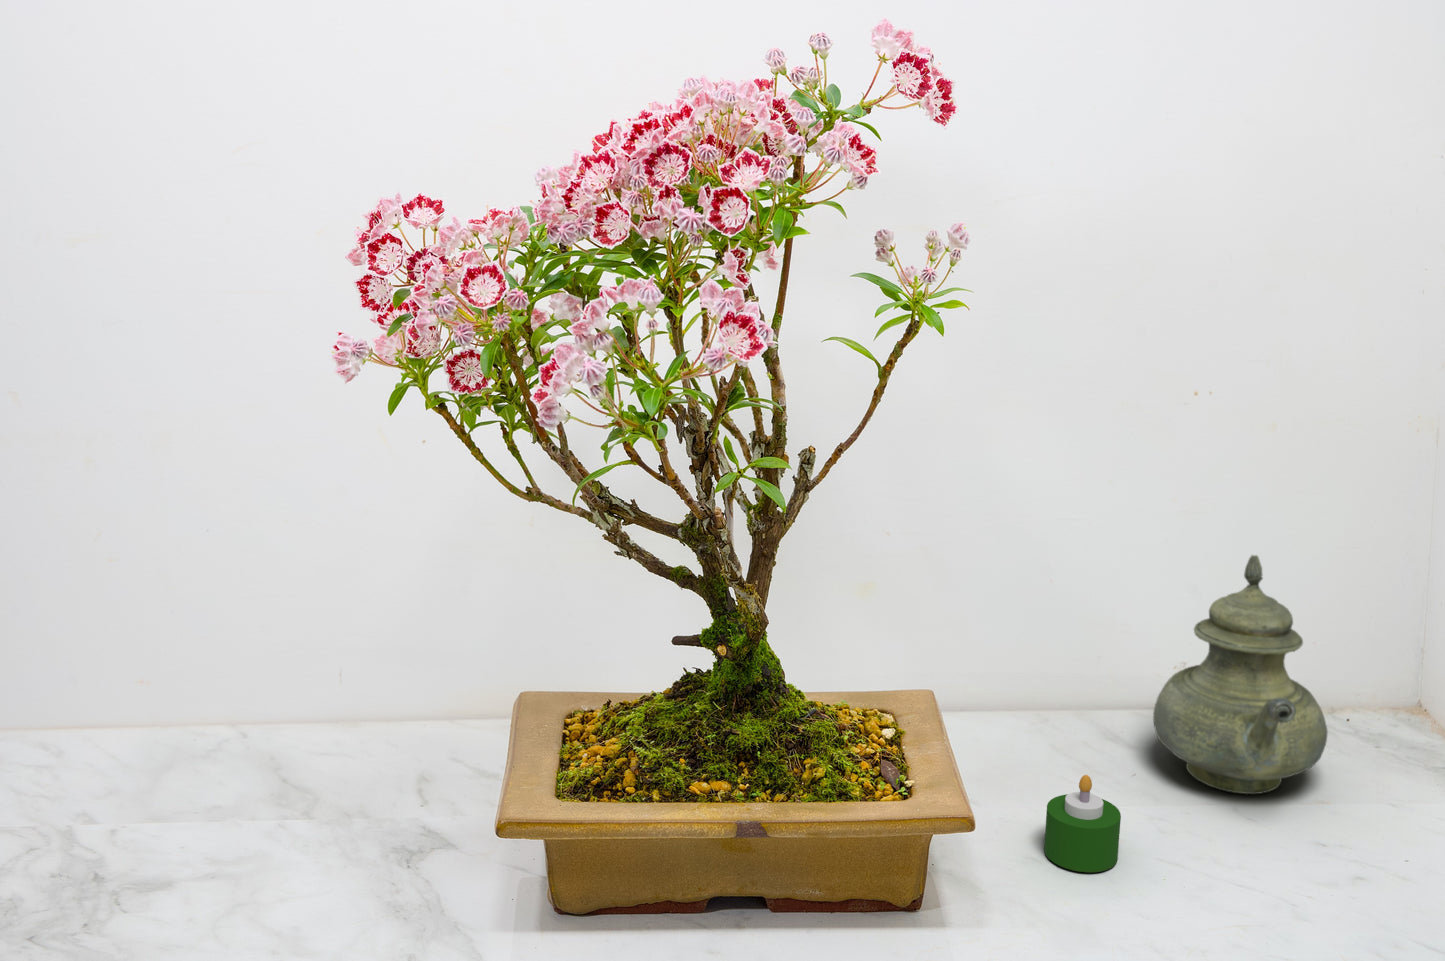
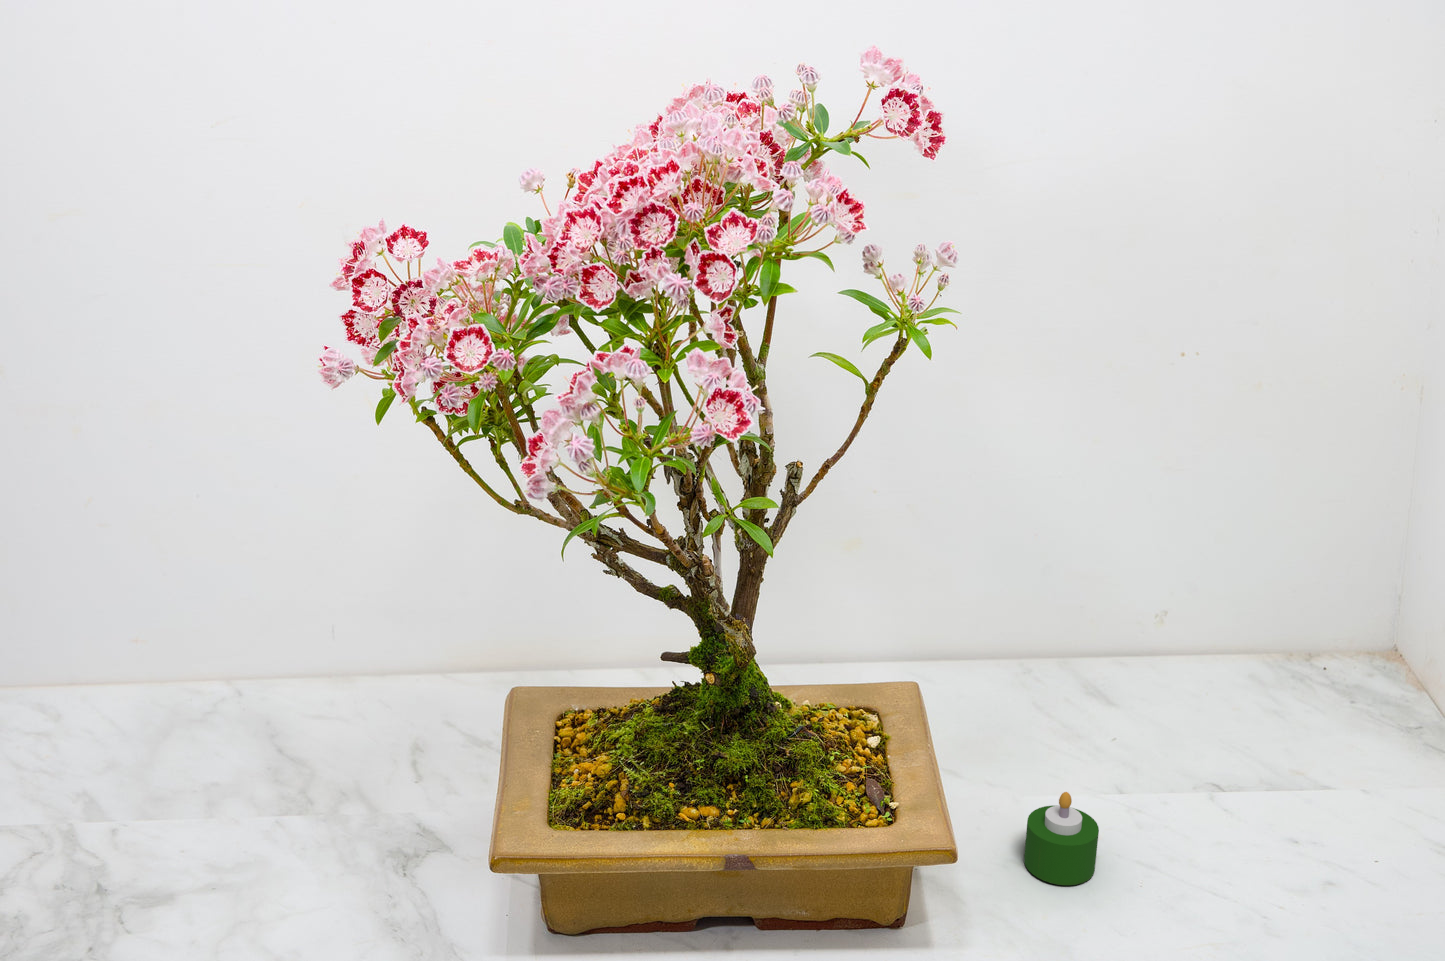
teapot: present [1153,555,1328,794] -> none [1136,564,1305,796]

